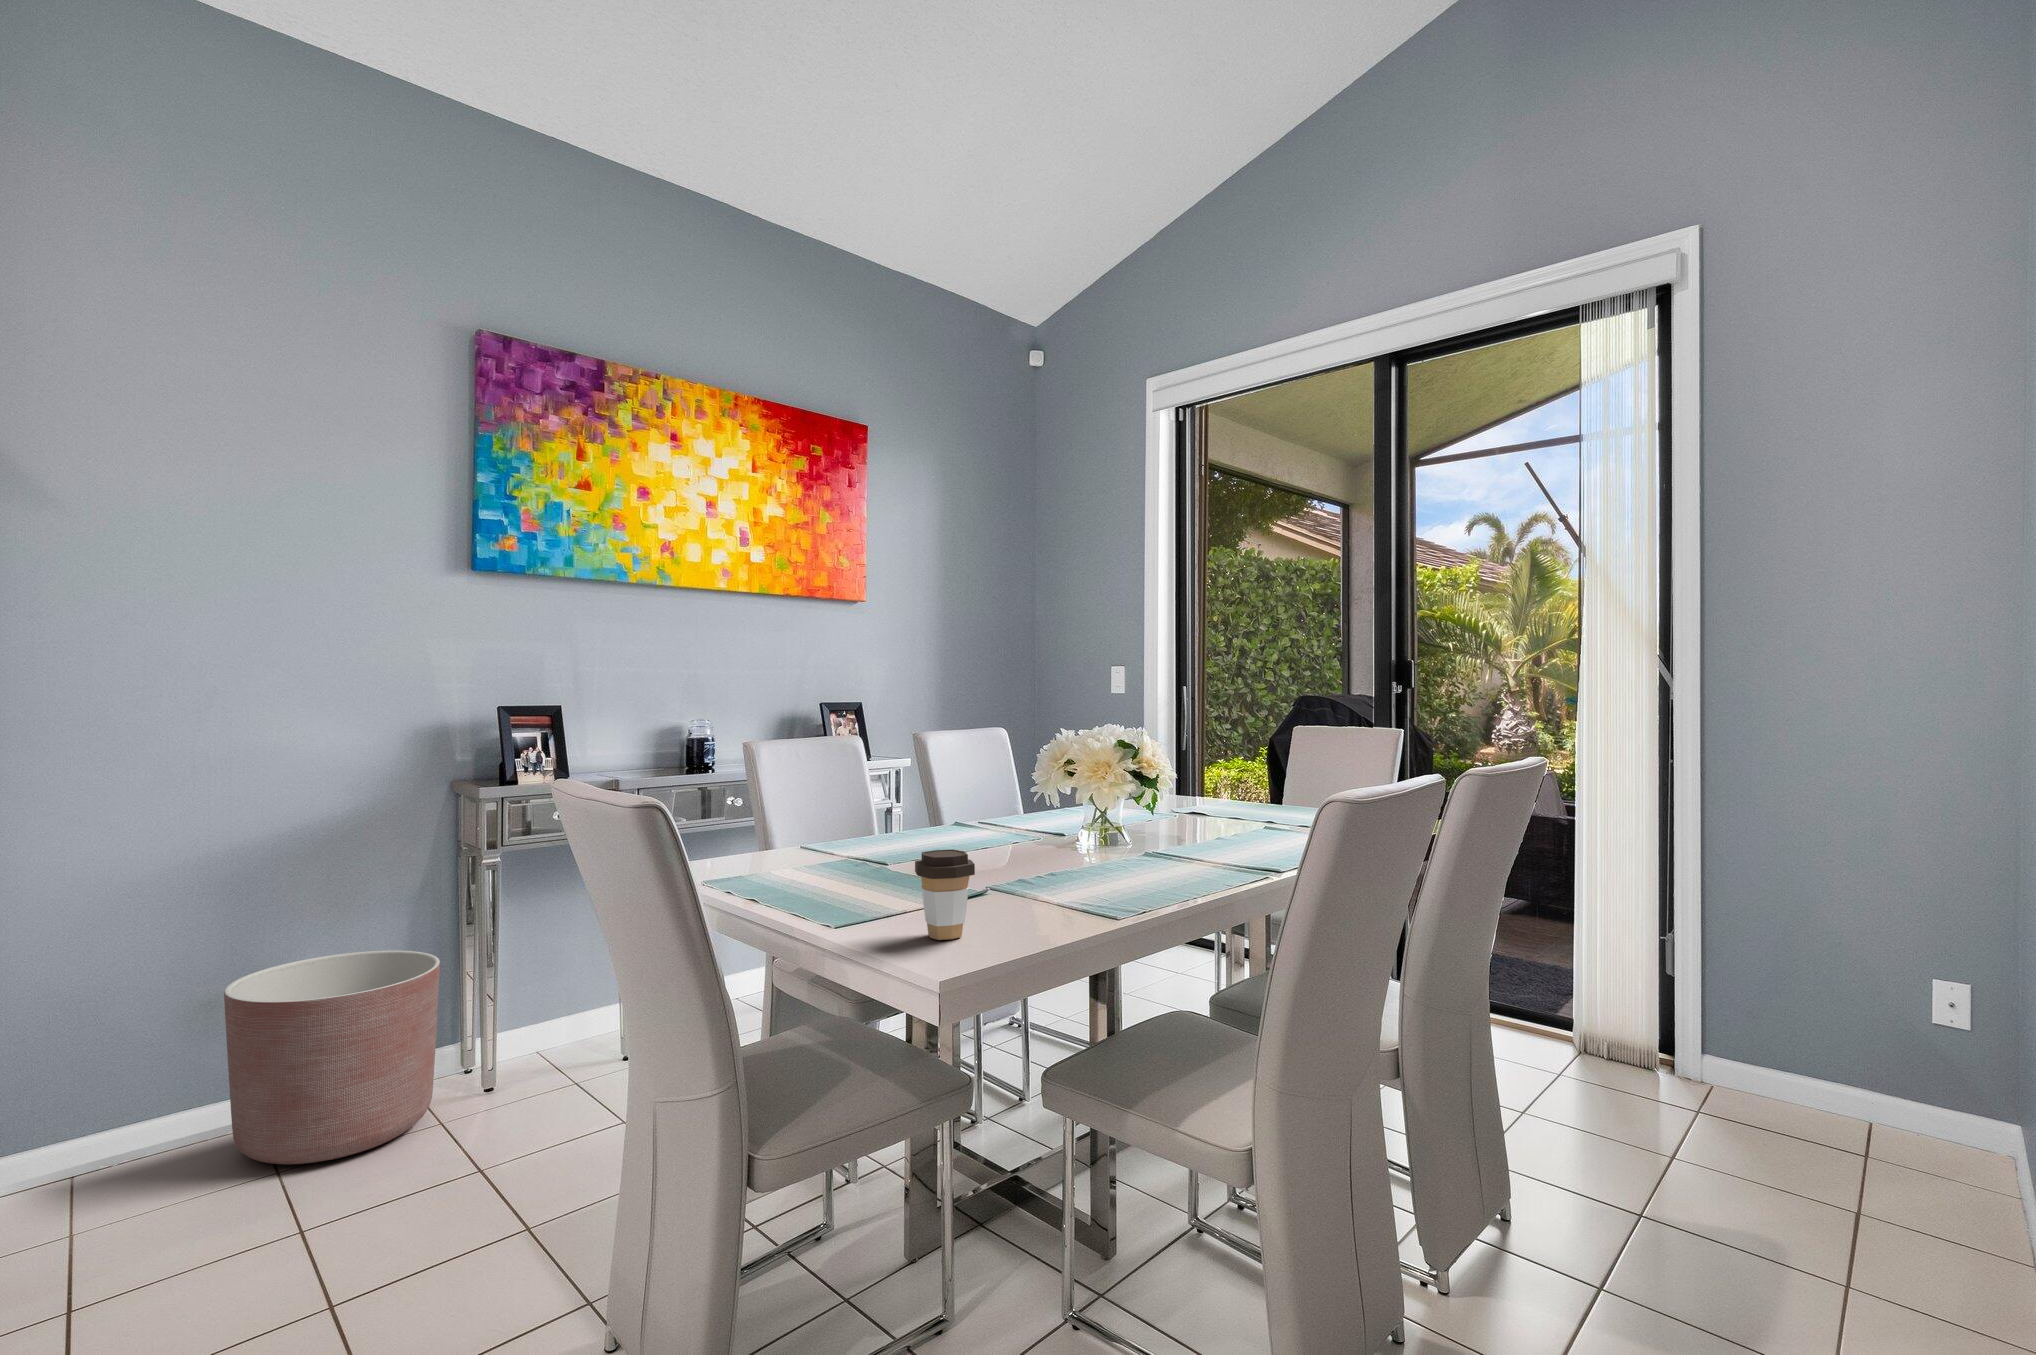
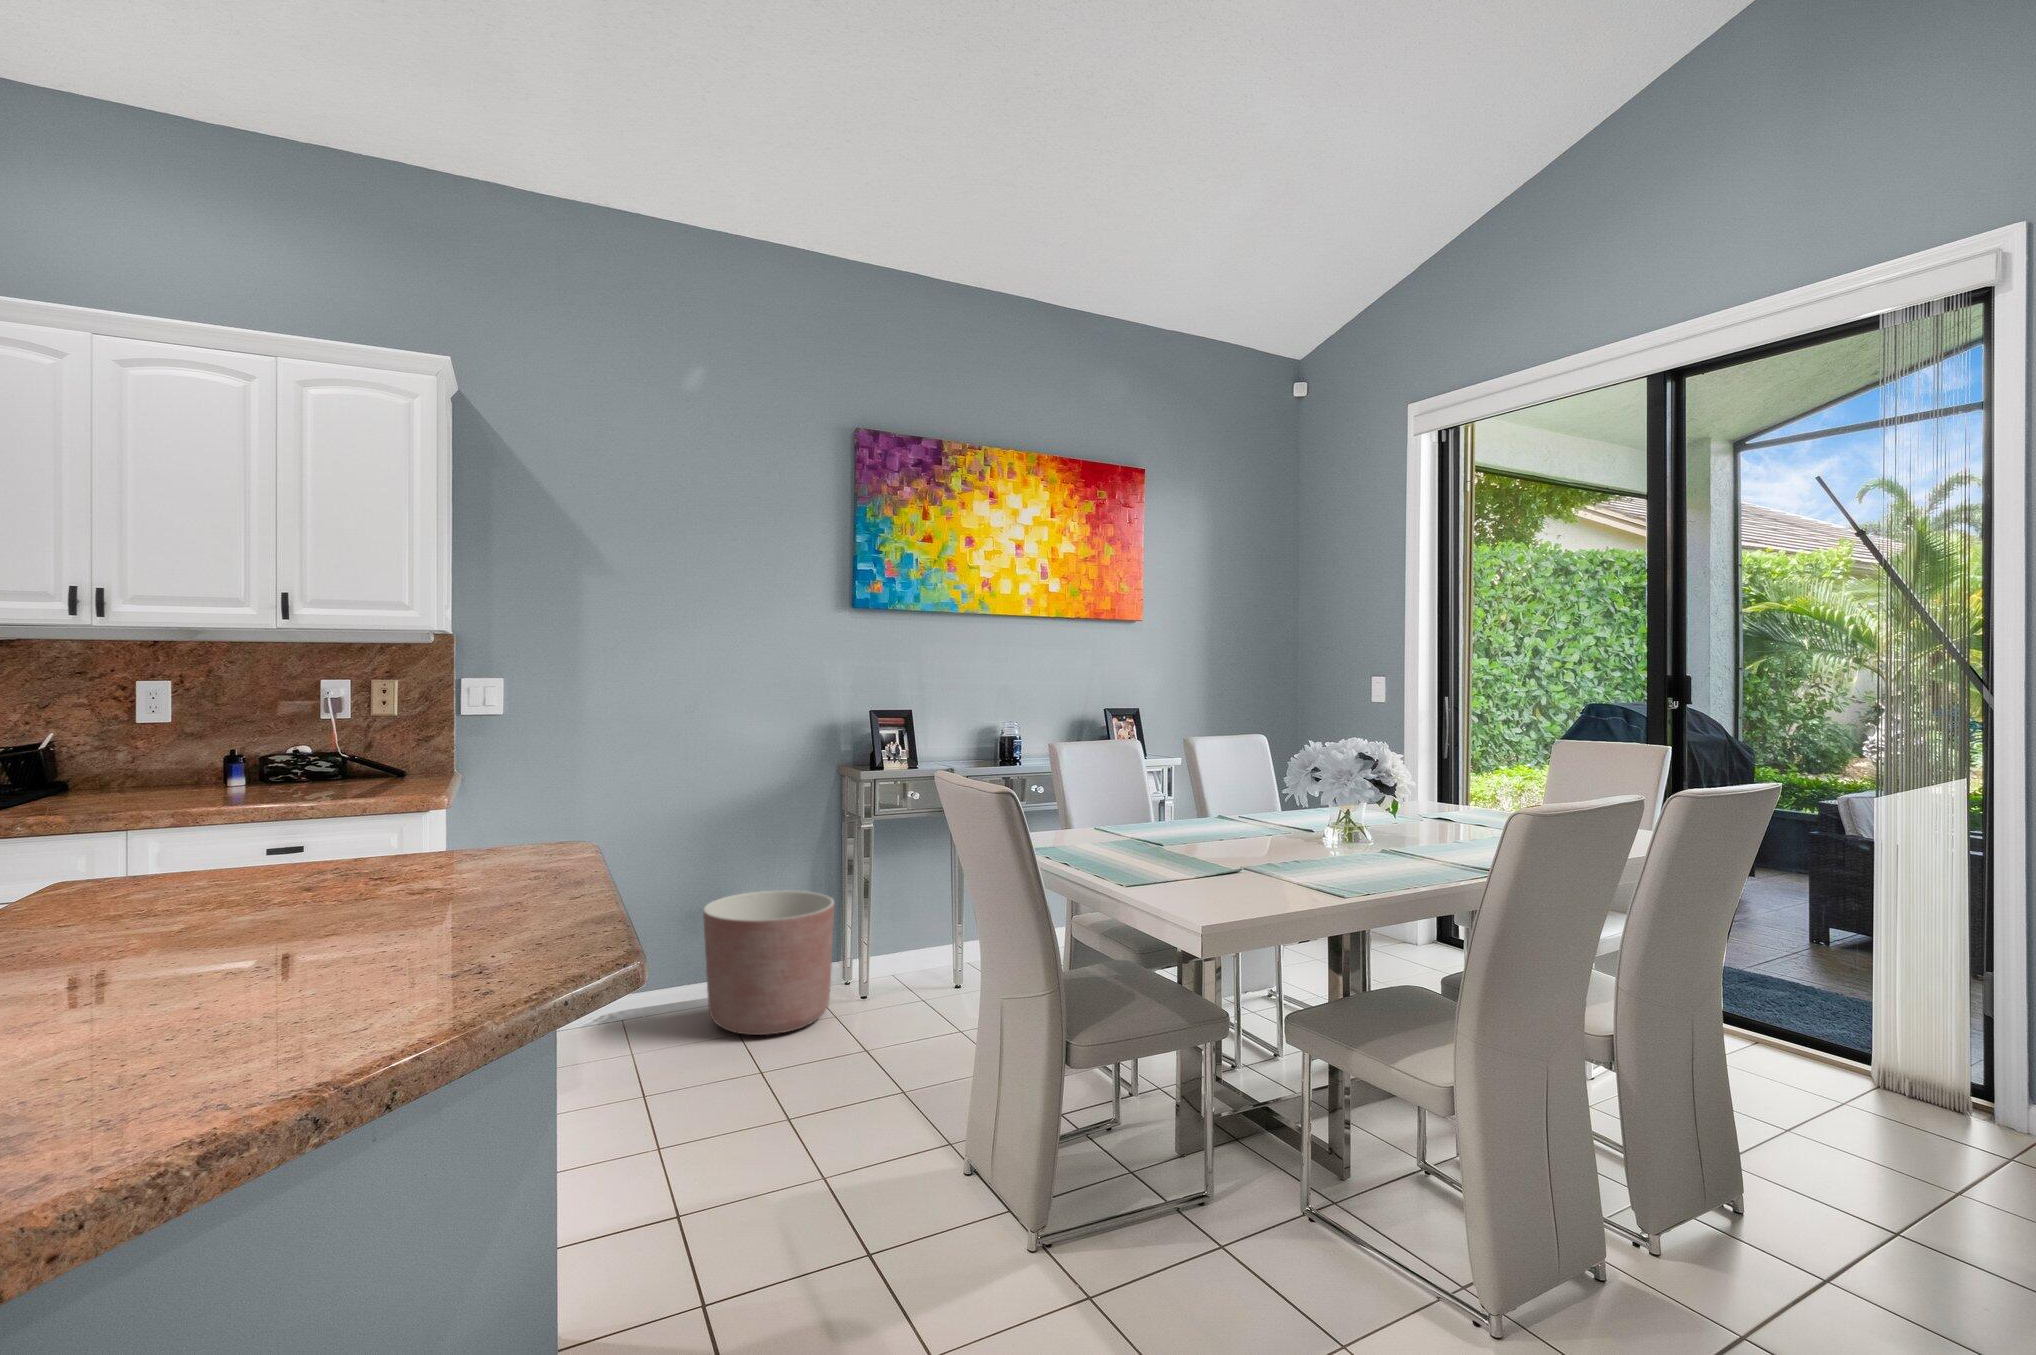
coffee cup: present [915,849,975,940] -> none [1183,838,1227,903]

